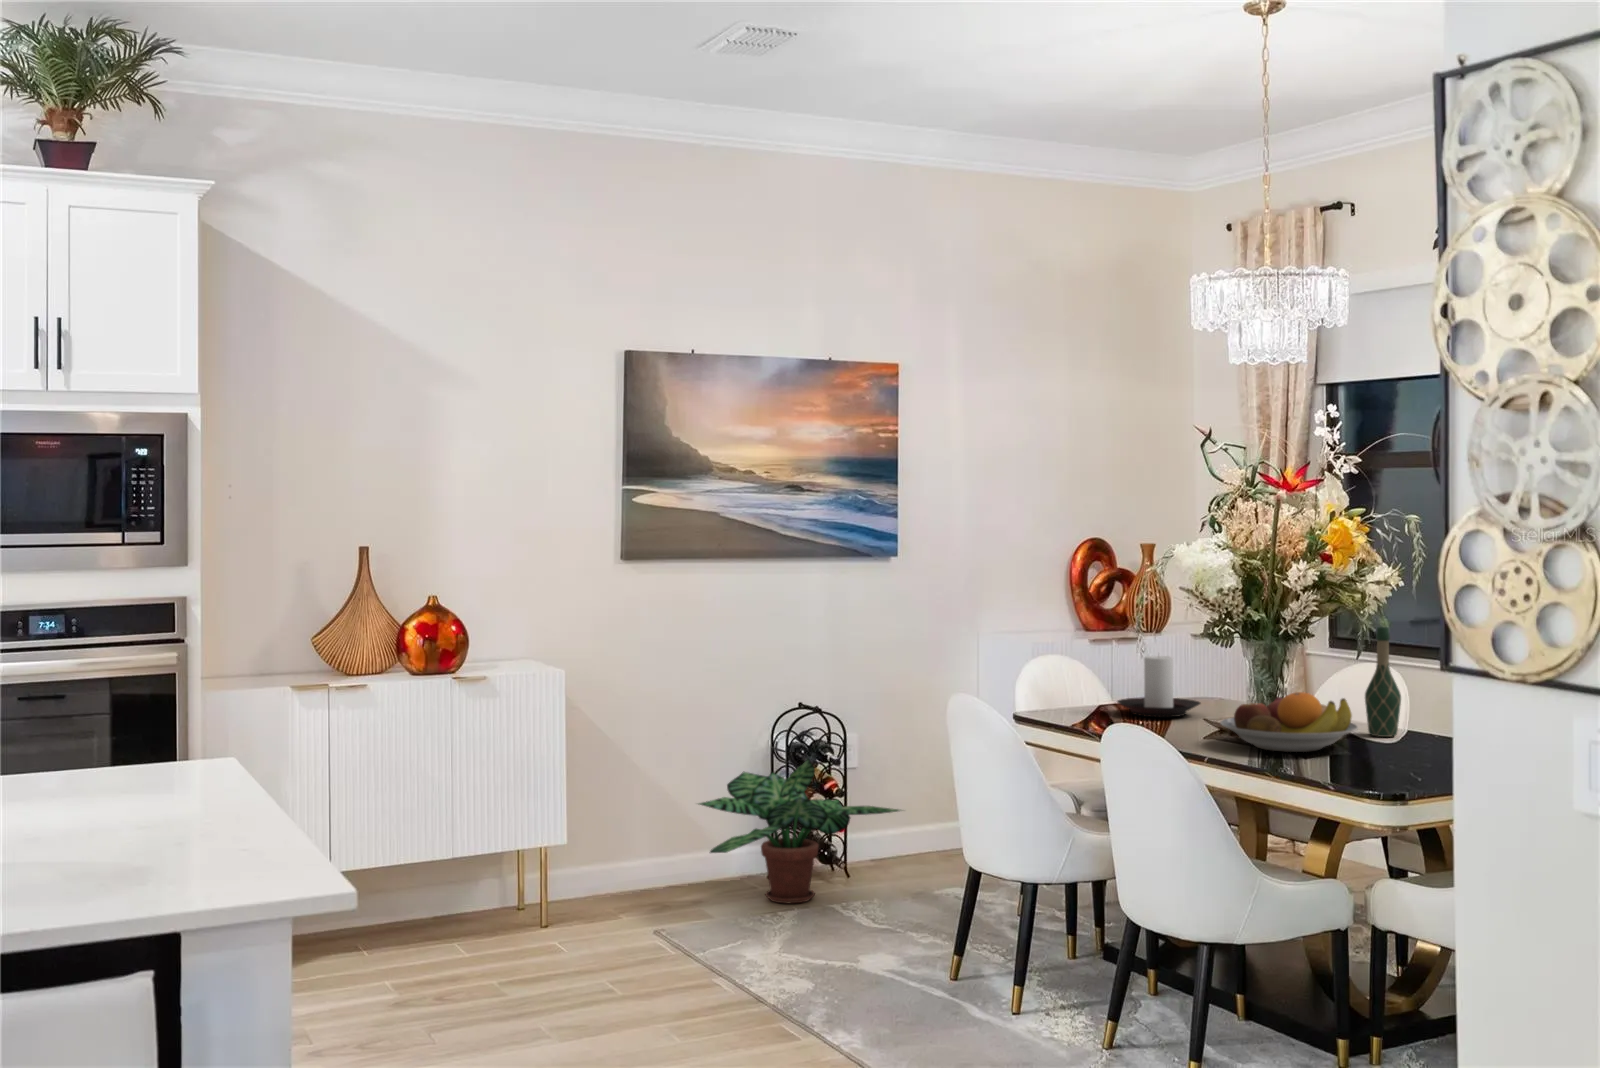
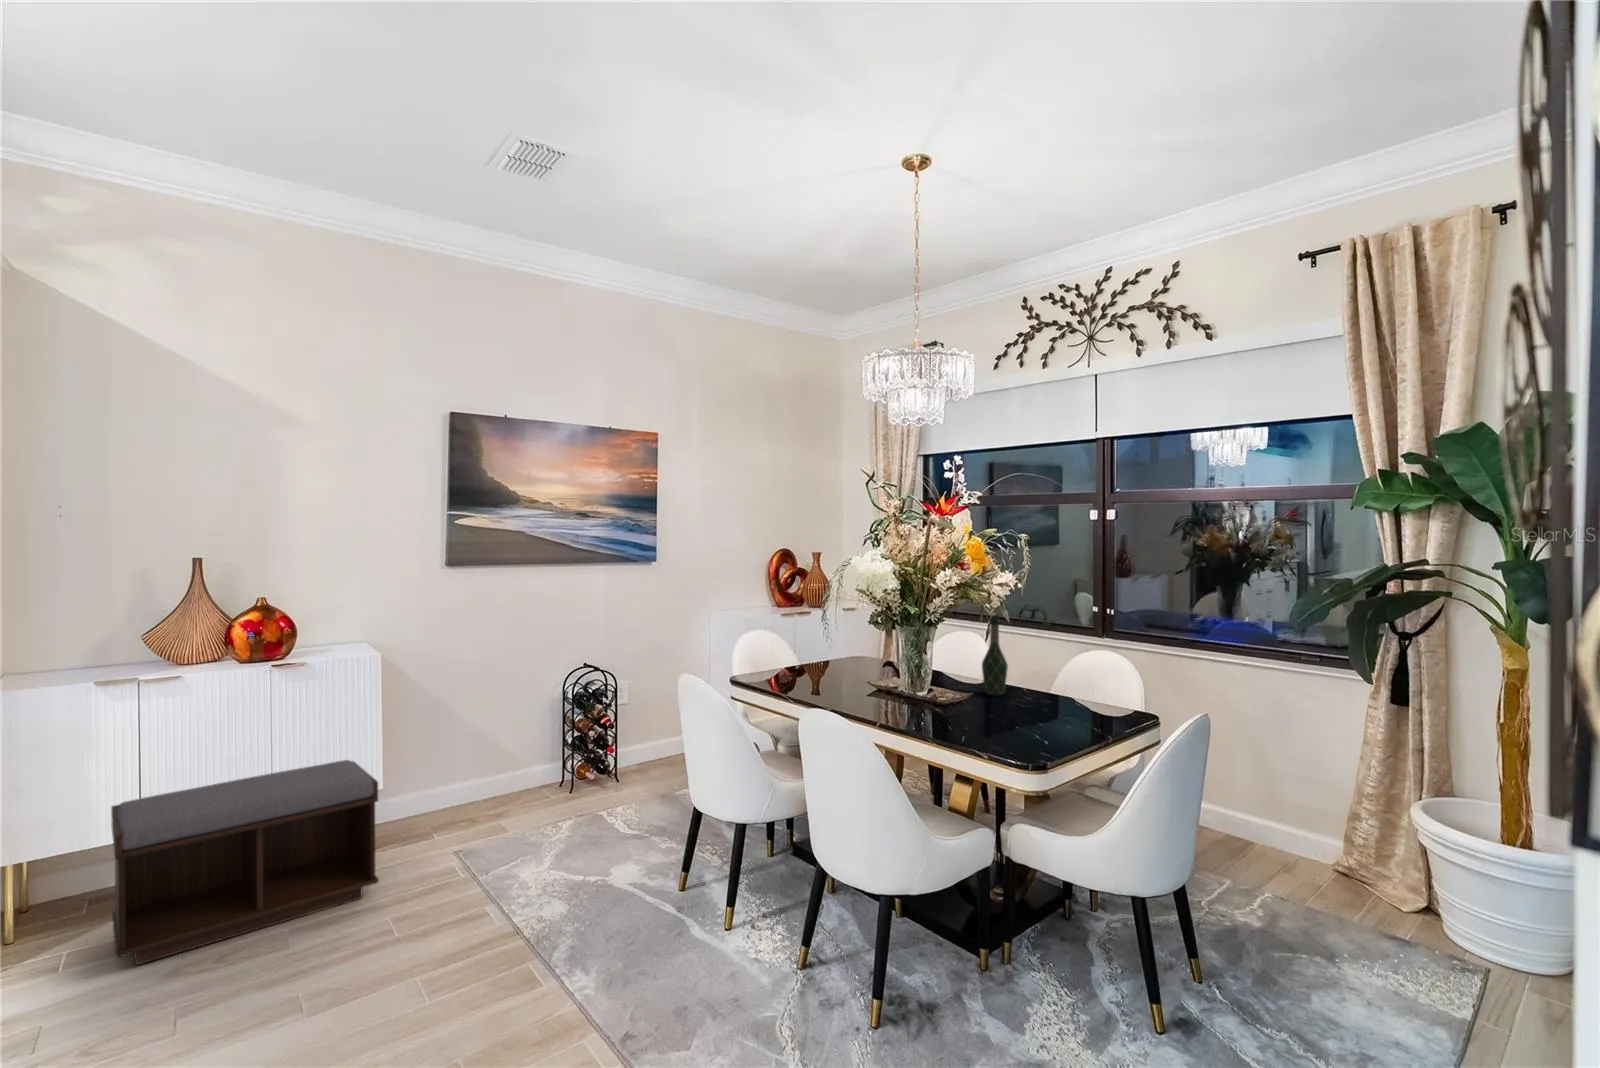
candle holder: present [1117,656,1201,717] -> none [804,633,863,680]
fruit bowl: present [1220,692,1358,752] -> none [885,669,987,716]
potted plant: present [699,760,900,904] -> none [497,709,656,814]
bench: none [304,803,580,1000] -> present [111,760,379,965]

